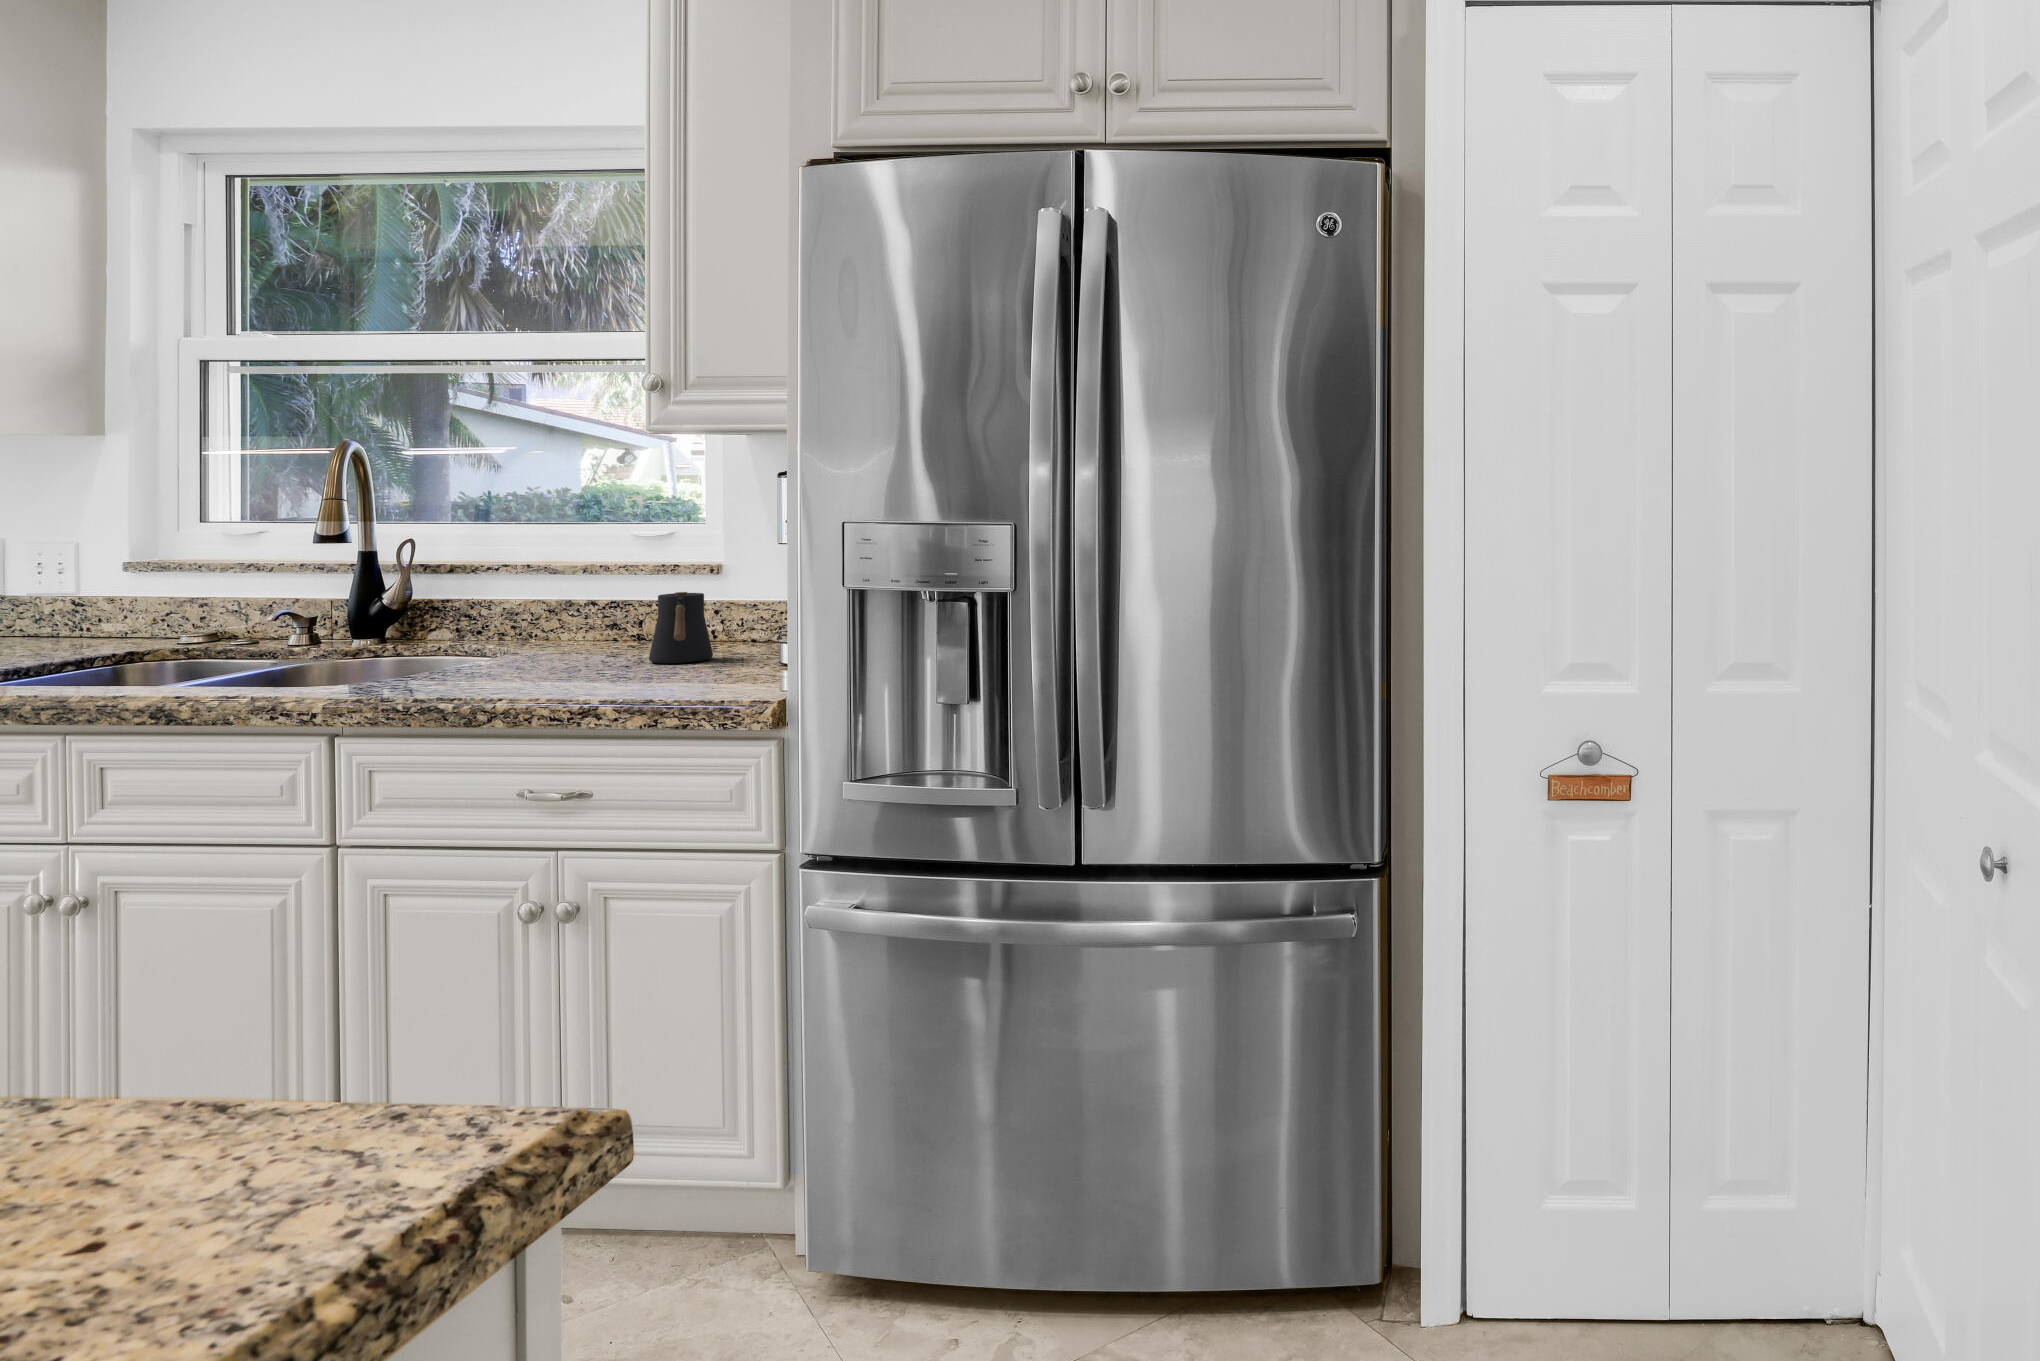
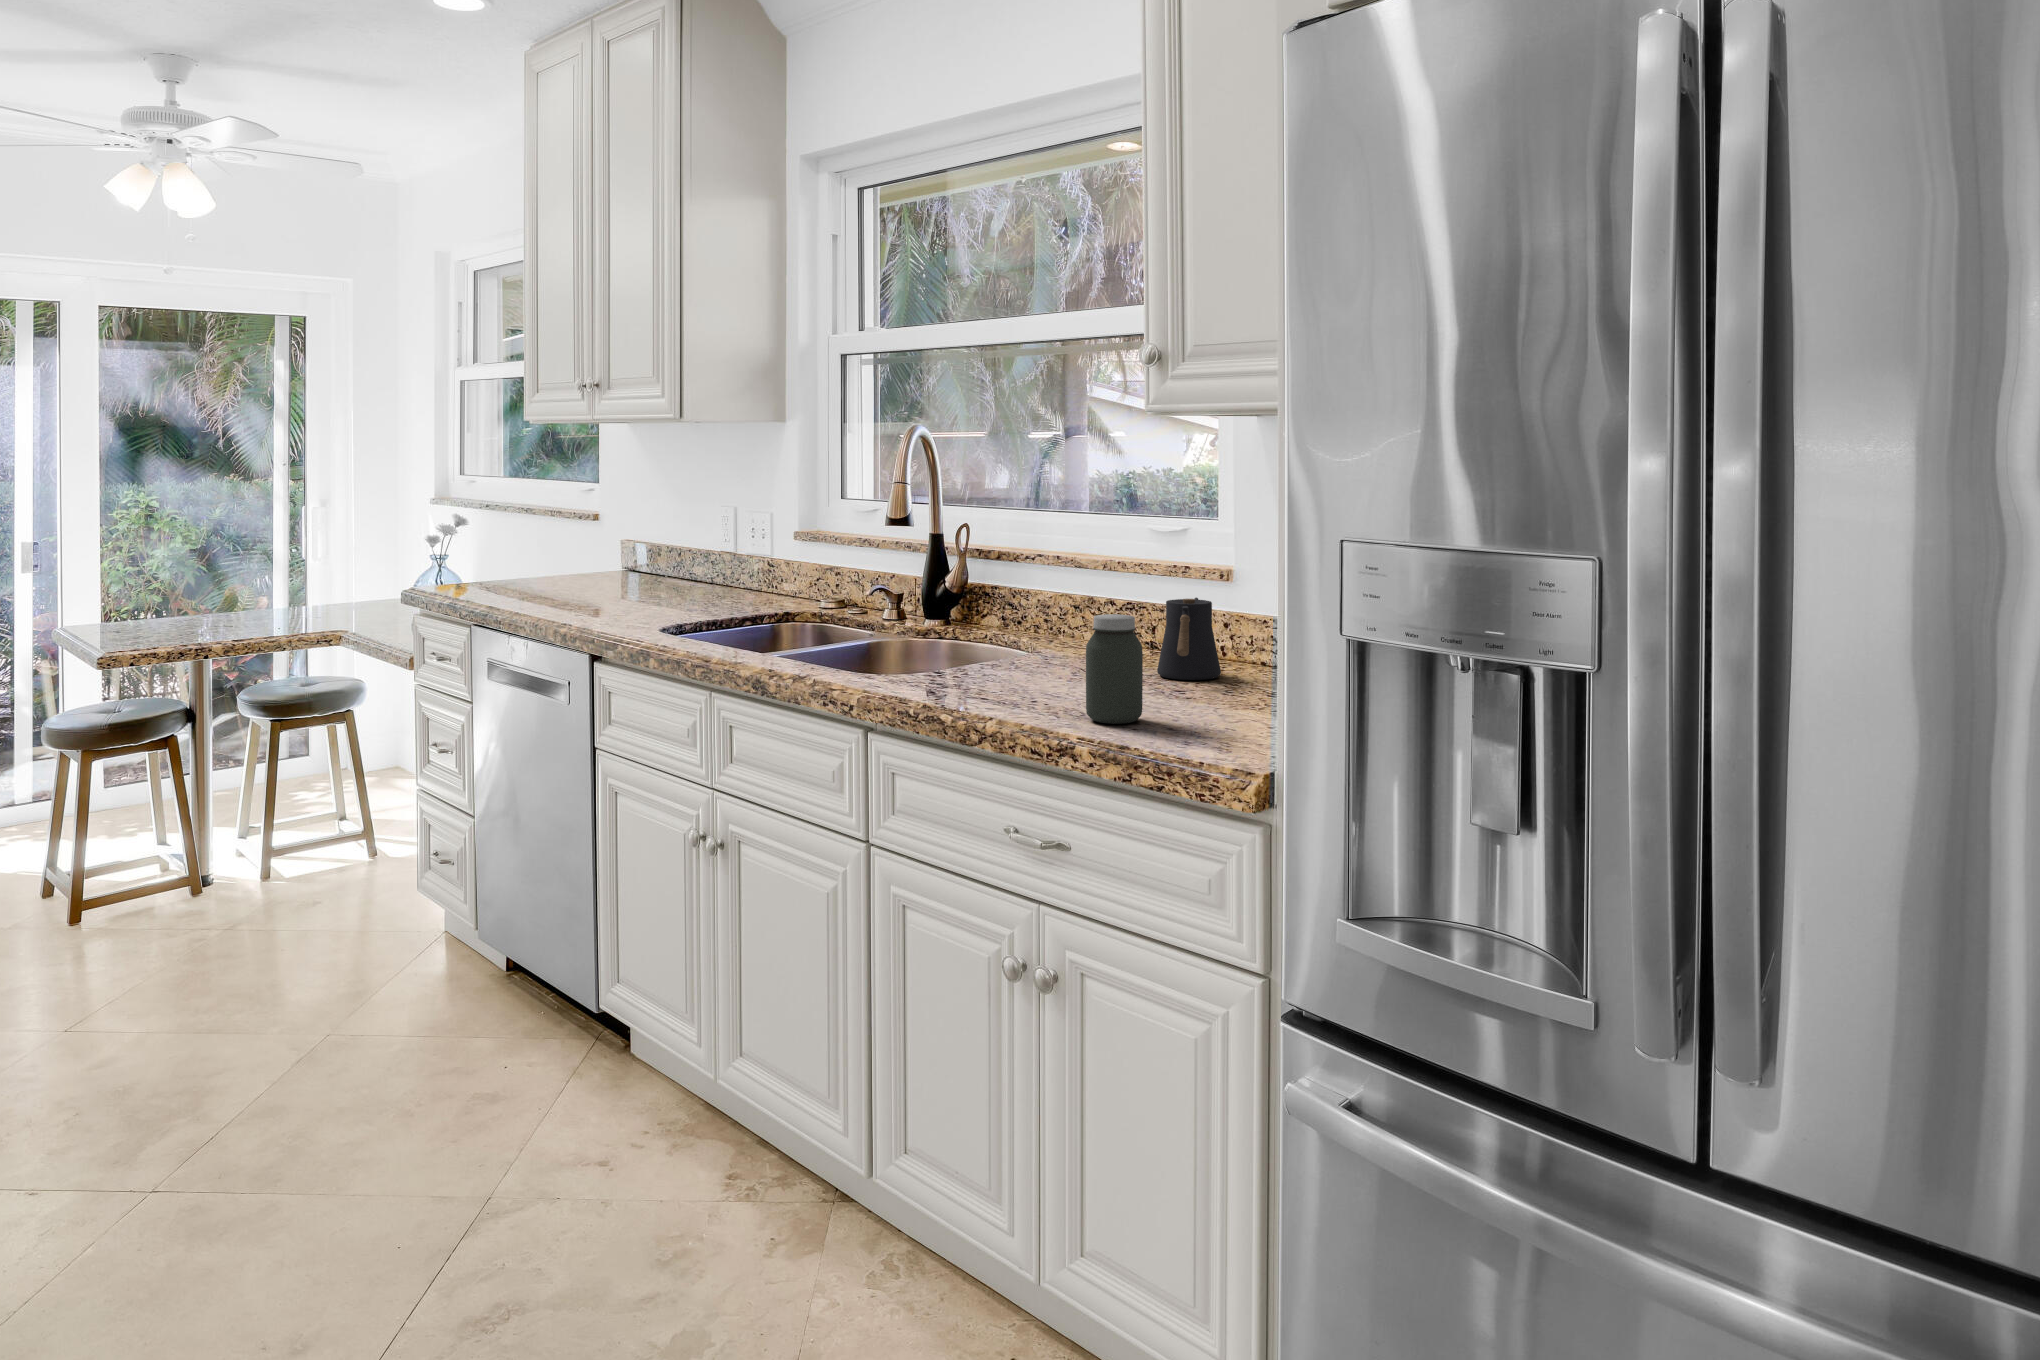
jar: none [600,601,656,693] -> present [1086,614,1143,724]

